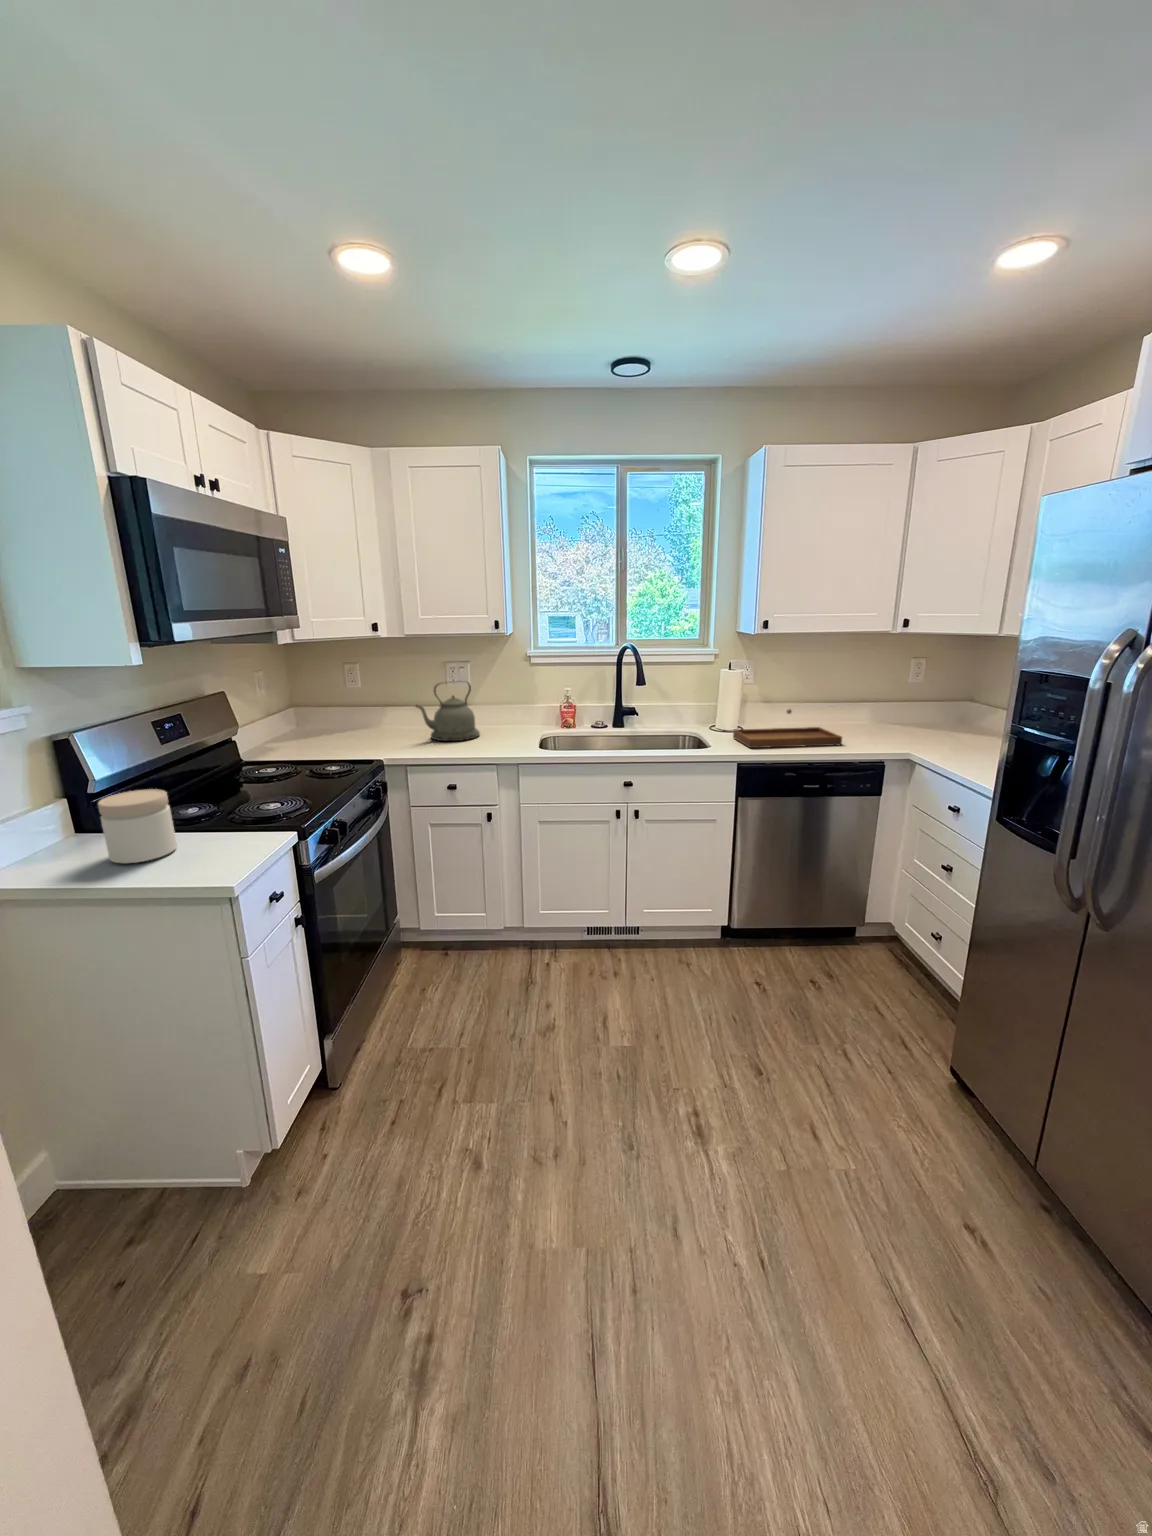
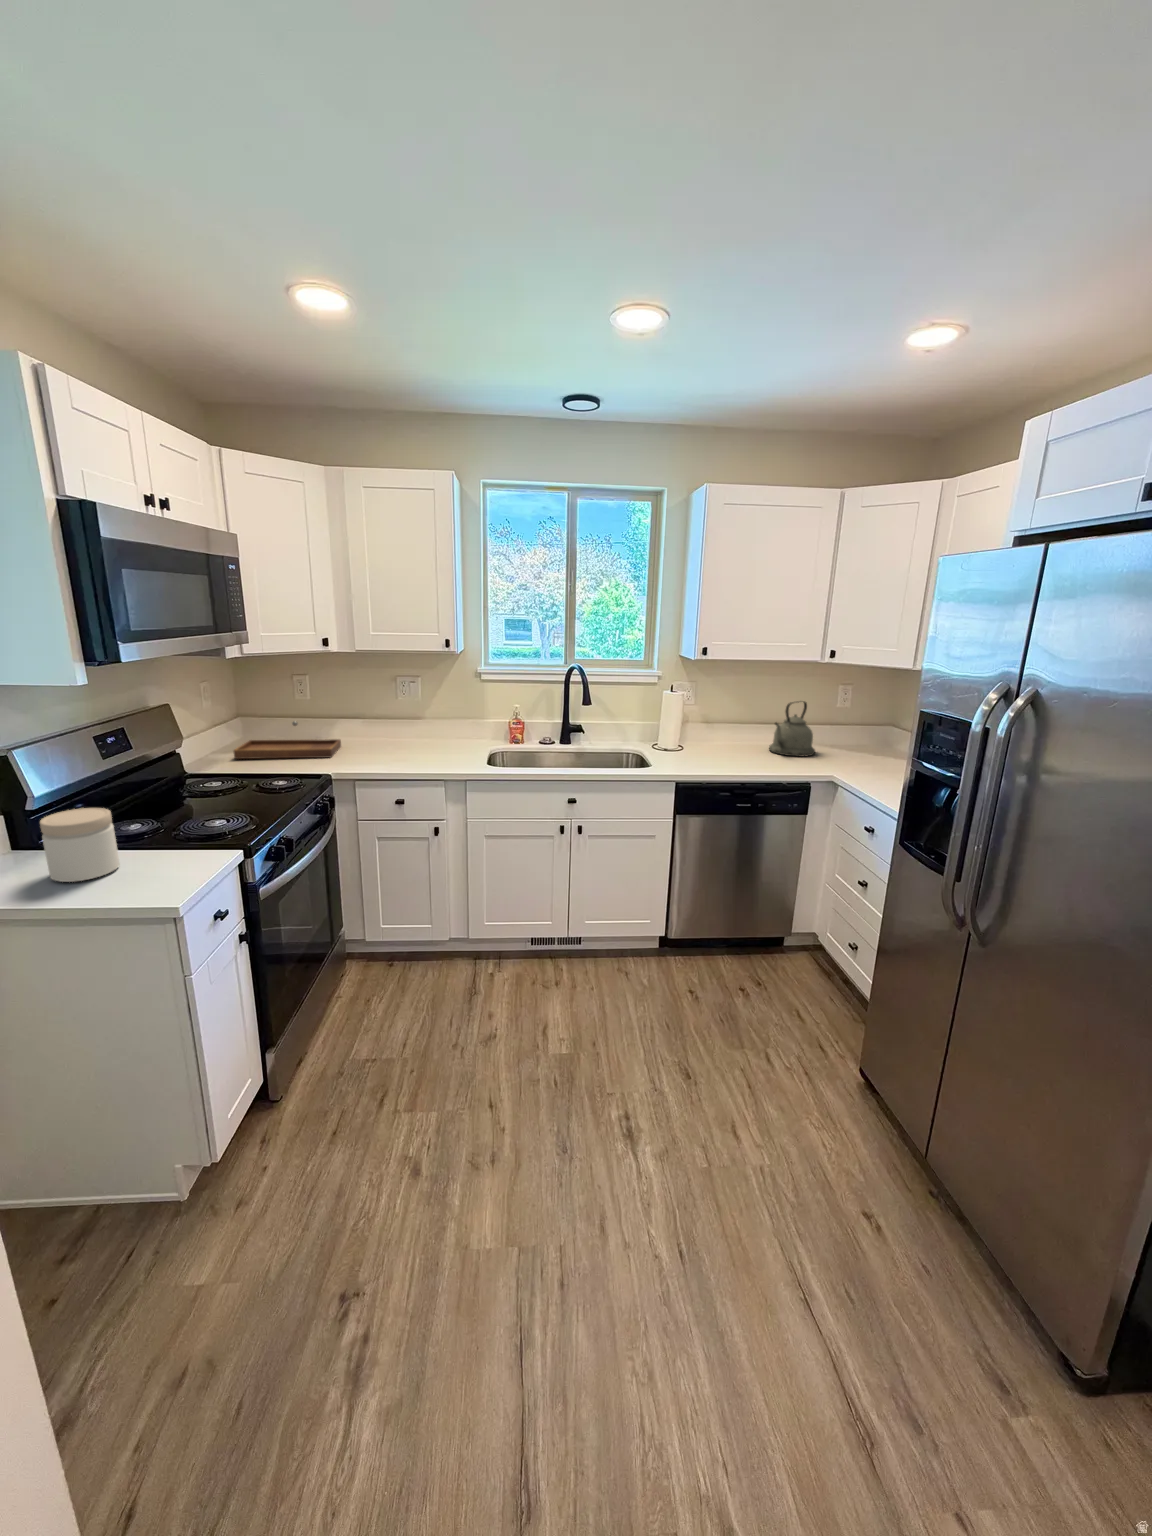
kettle: present [416,683,479,741] -> present [769,701,815,756]
tray: present [733,709,842,748] -> present [234,721,341,759]

